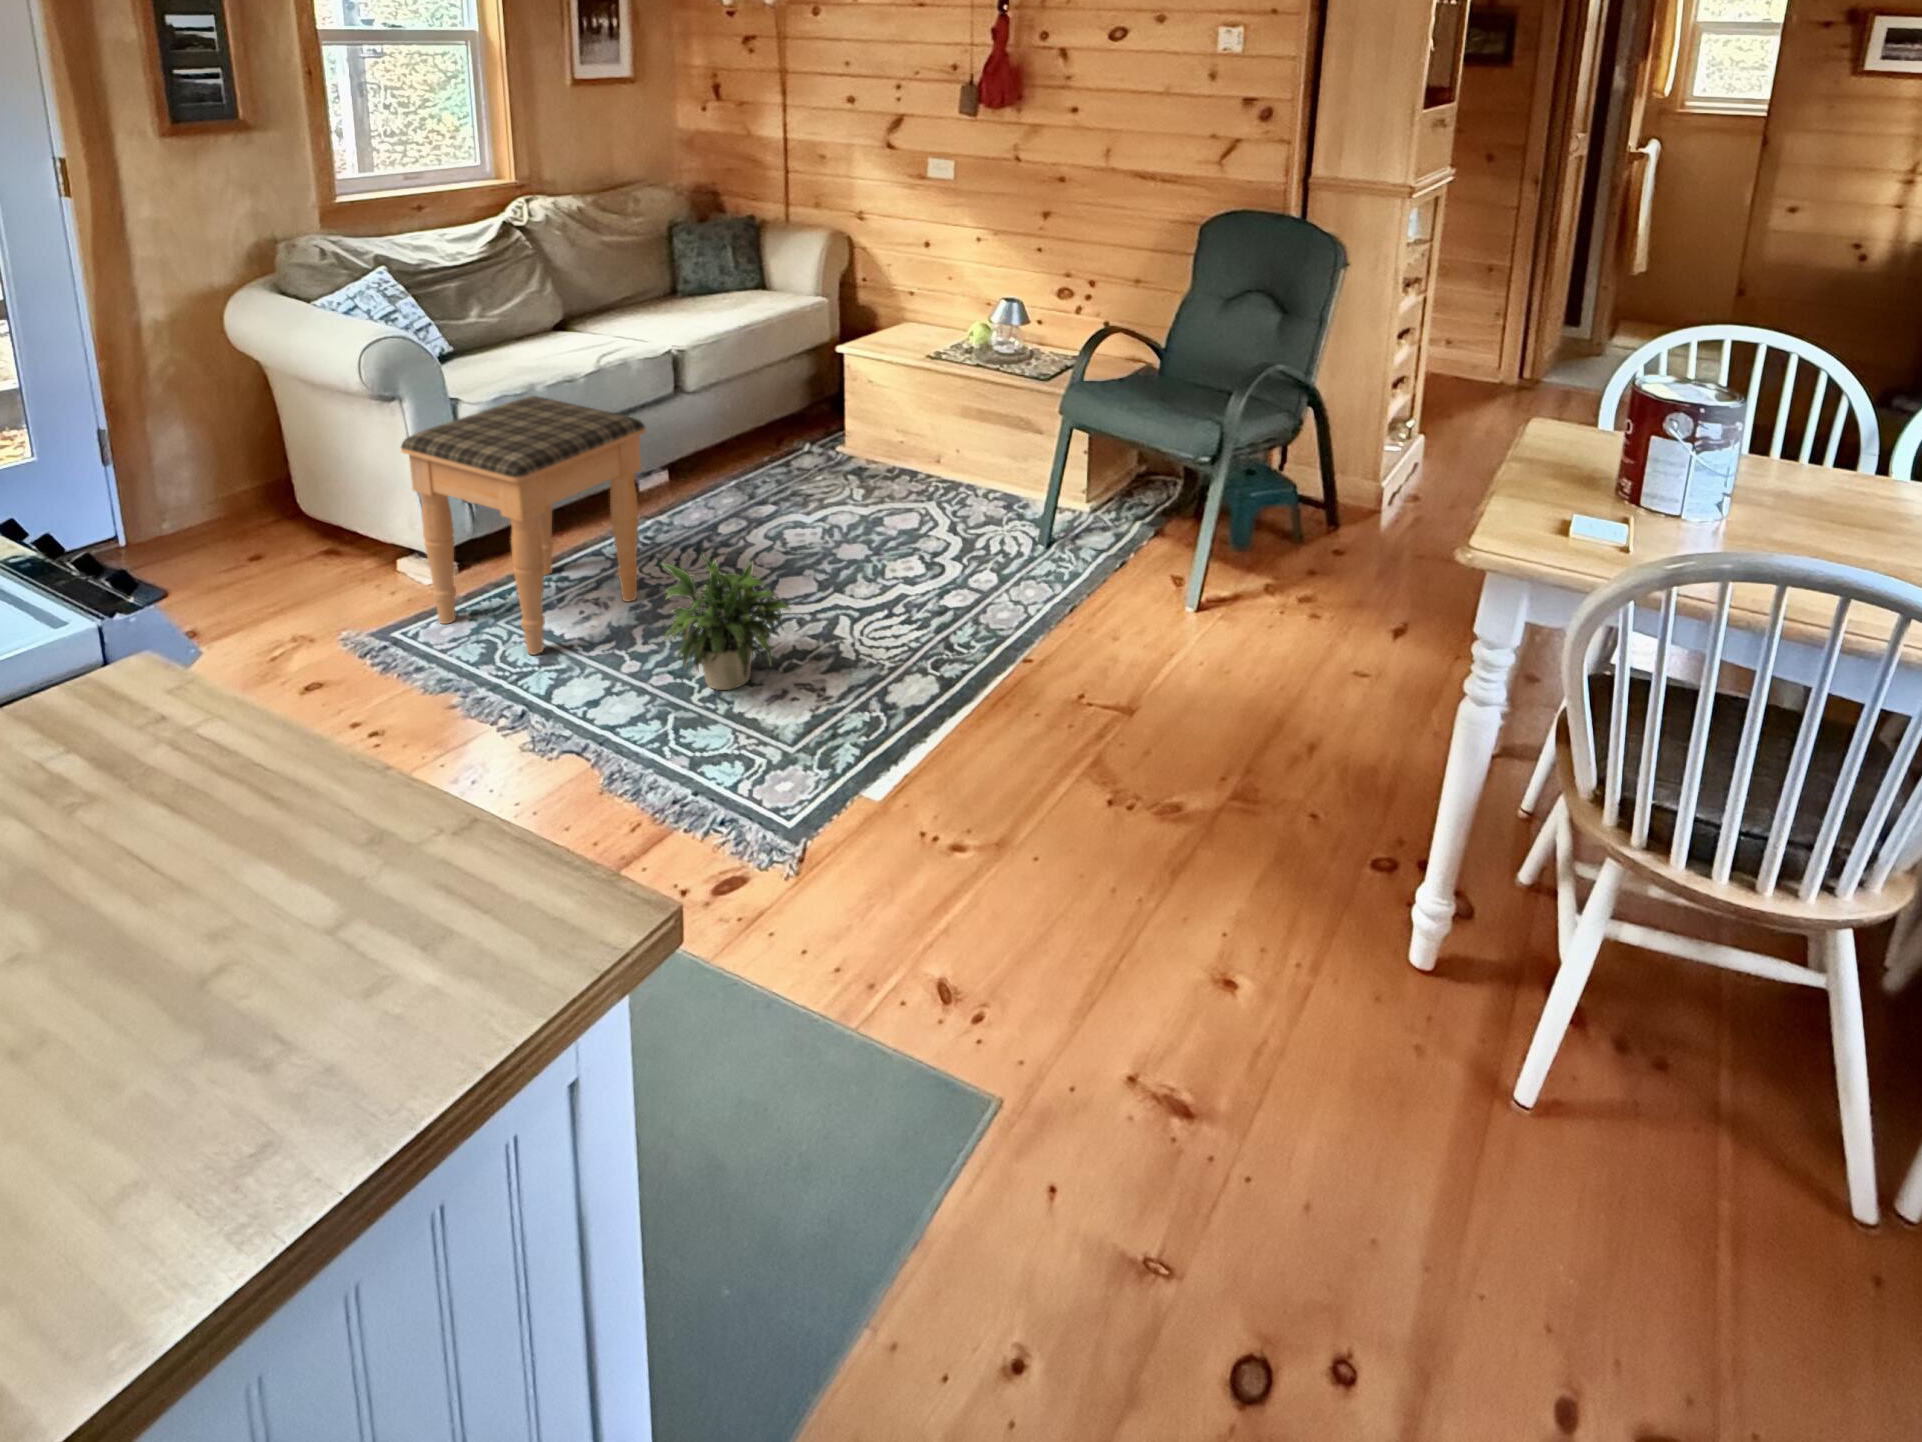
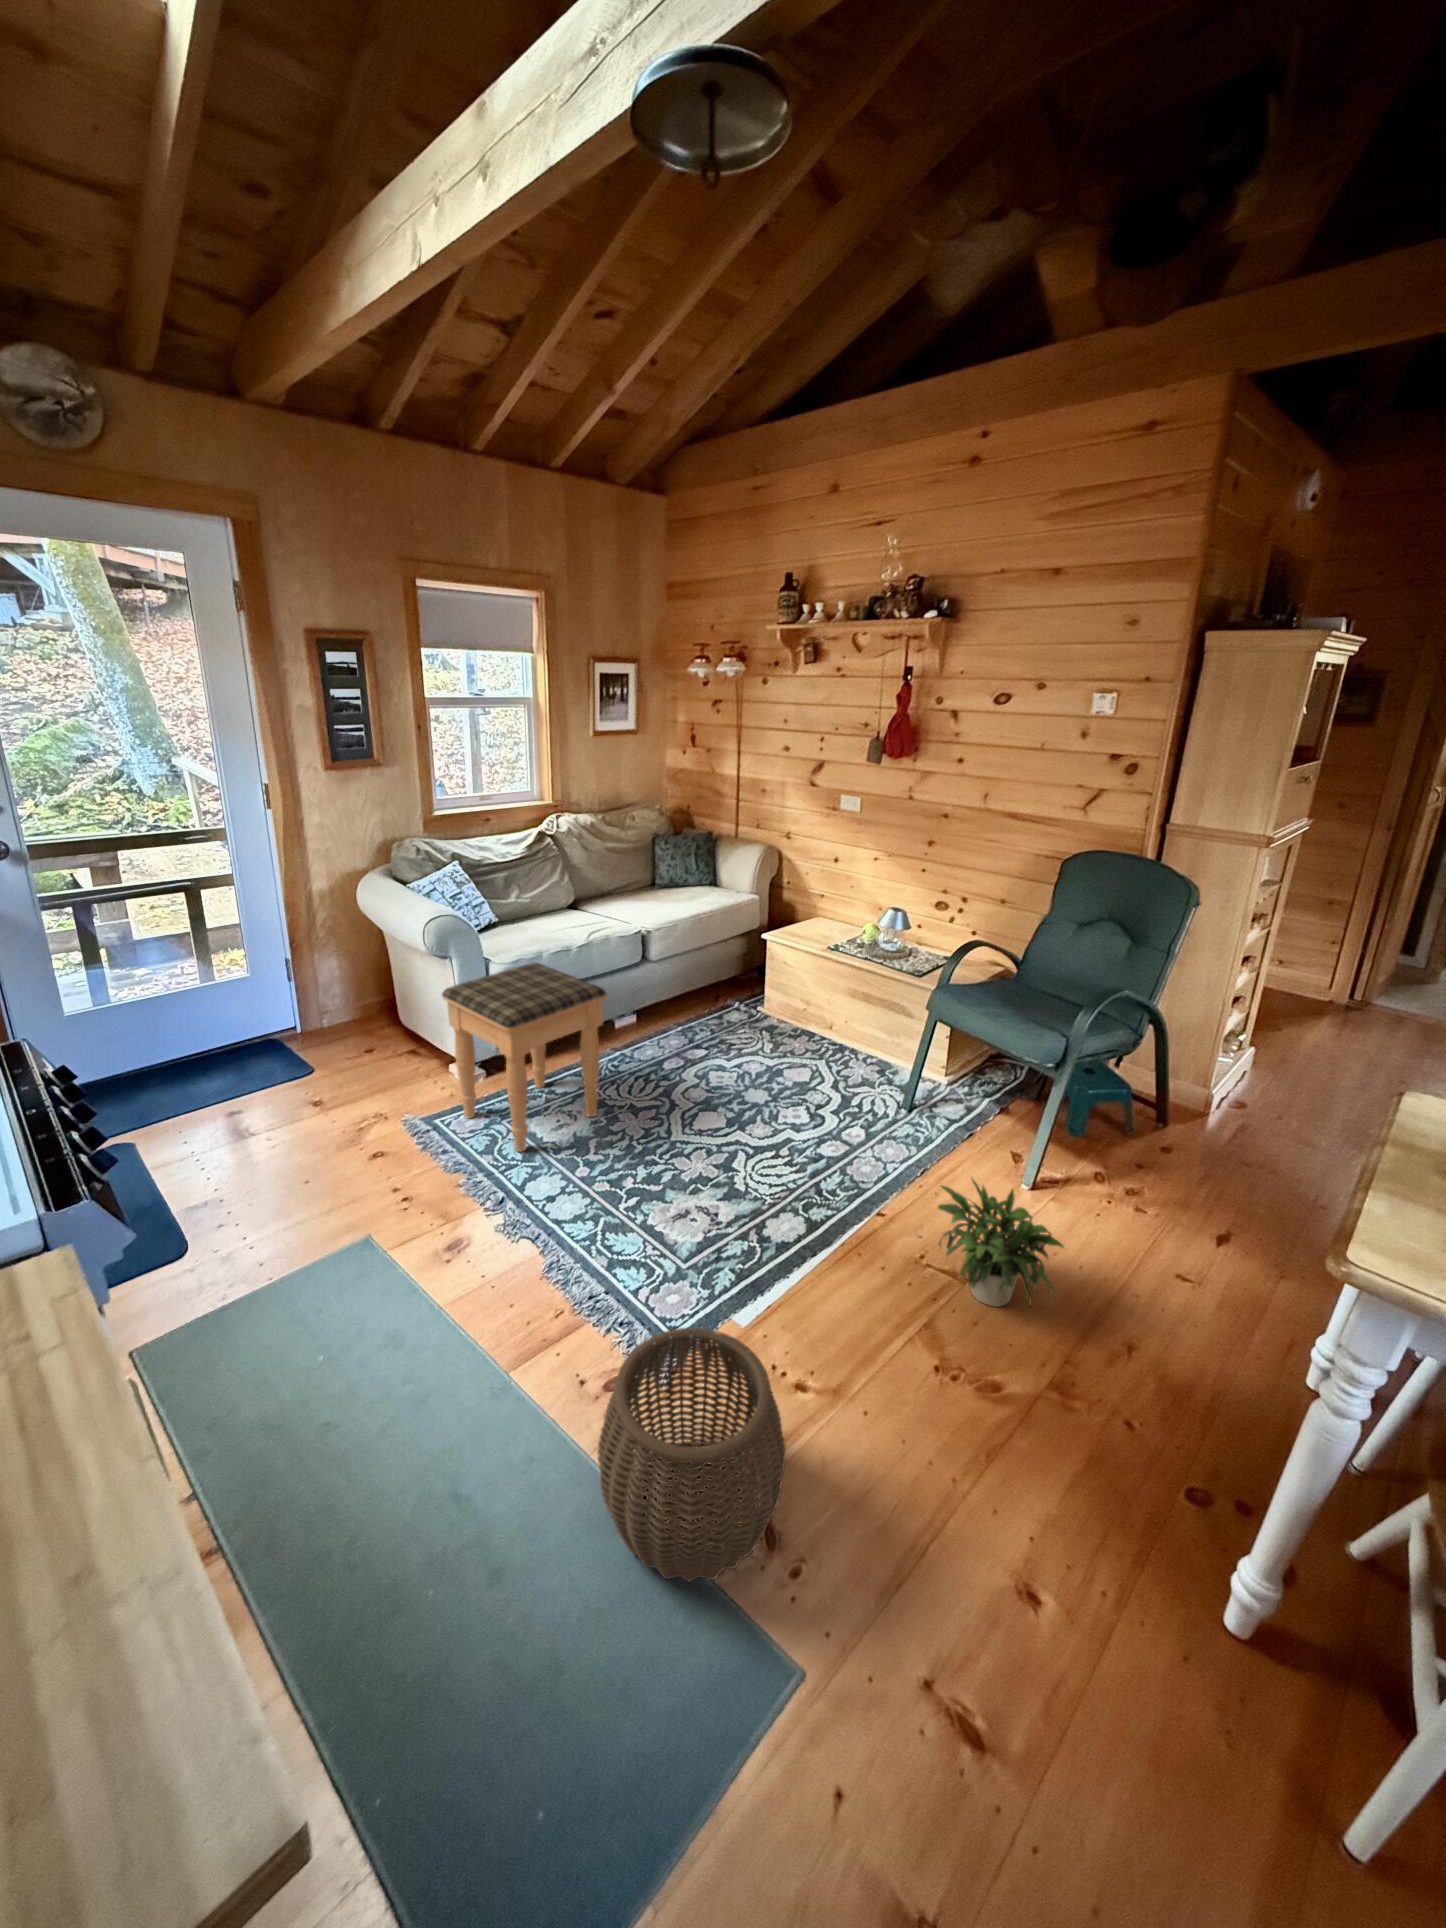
potted plant: present [661,553,791,690] -> present [938,1179,1064,1307]
woven basket: none [731,775,957,1062] -> present [598,1328,786,1581]

